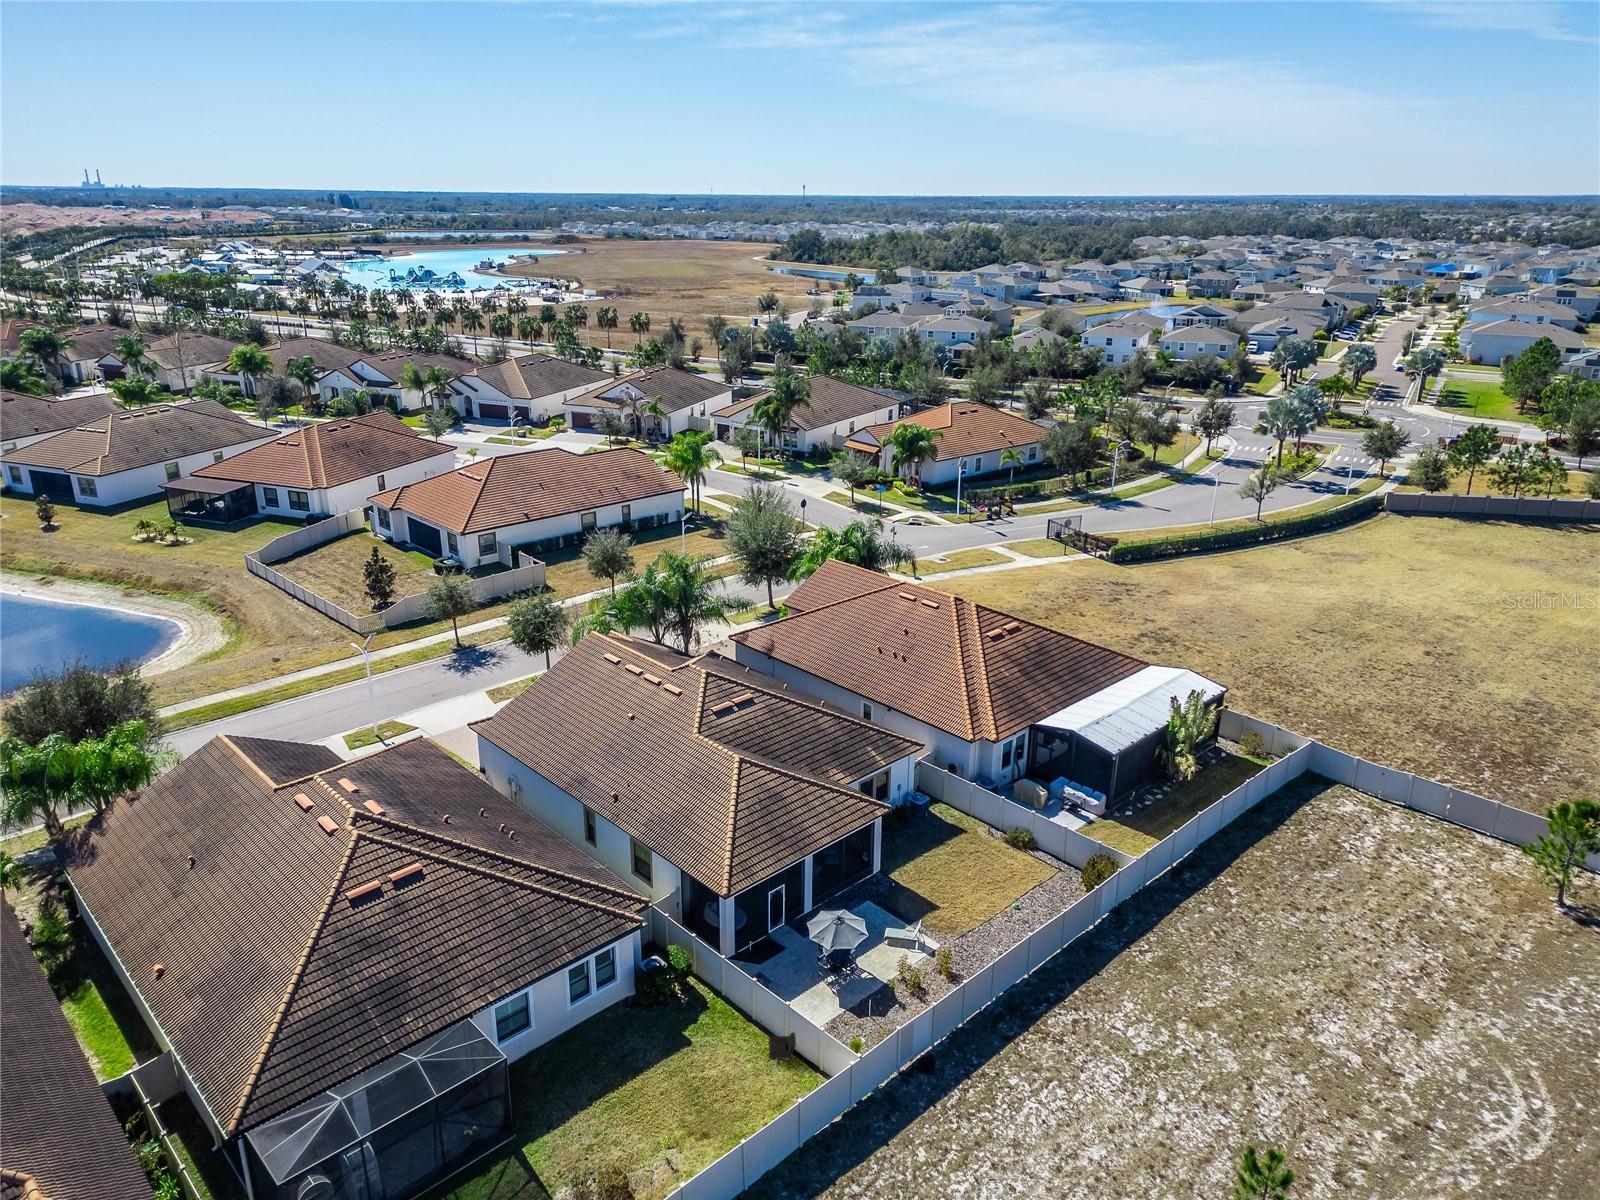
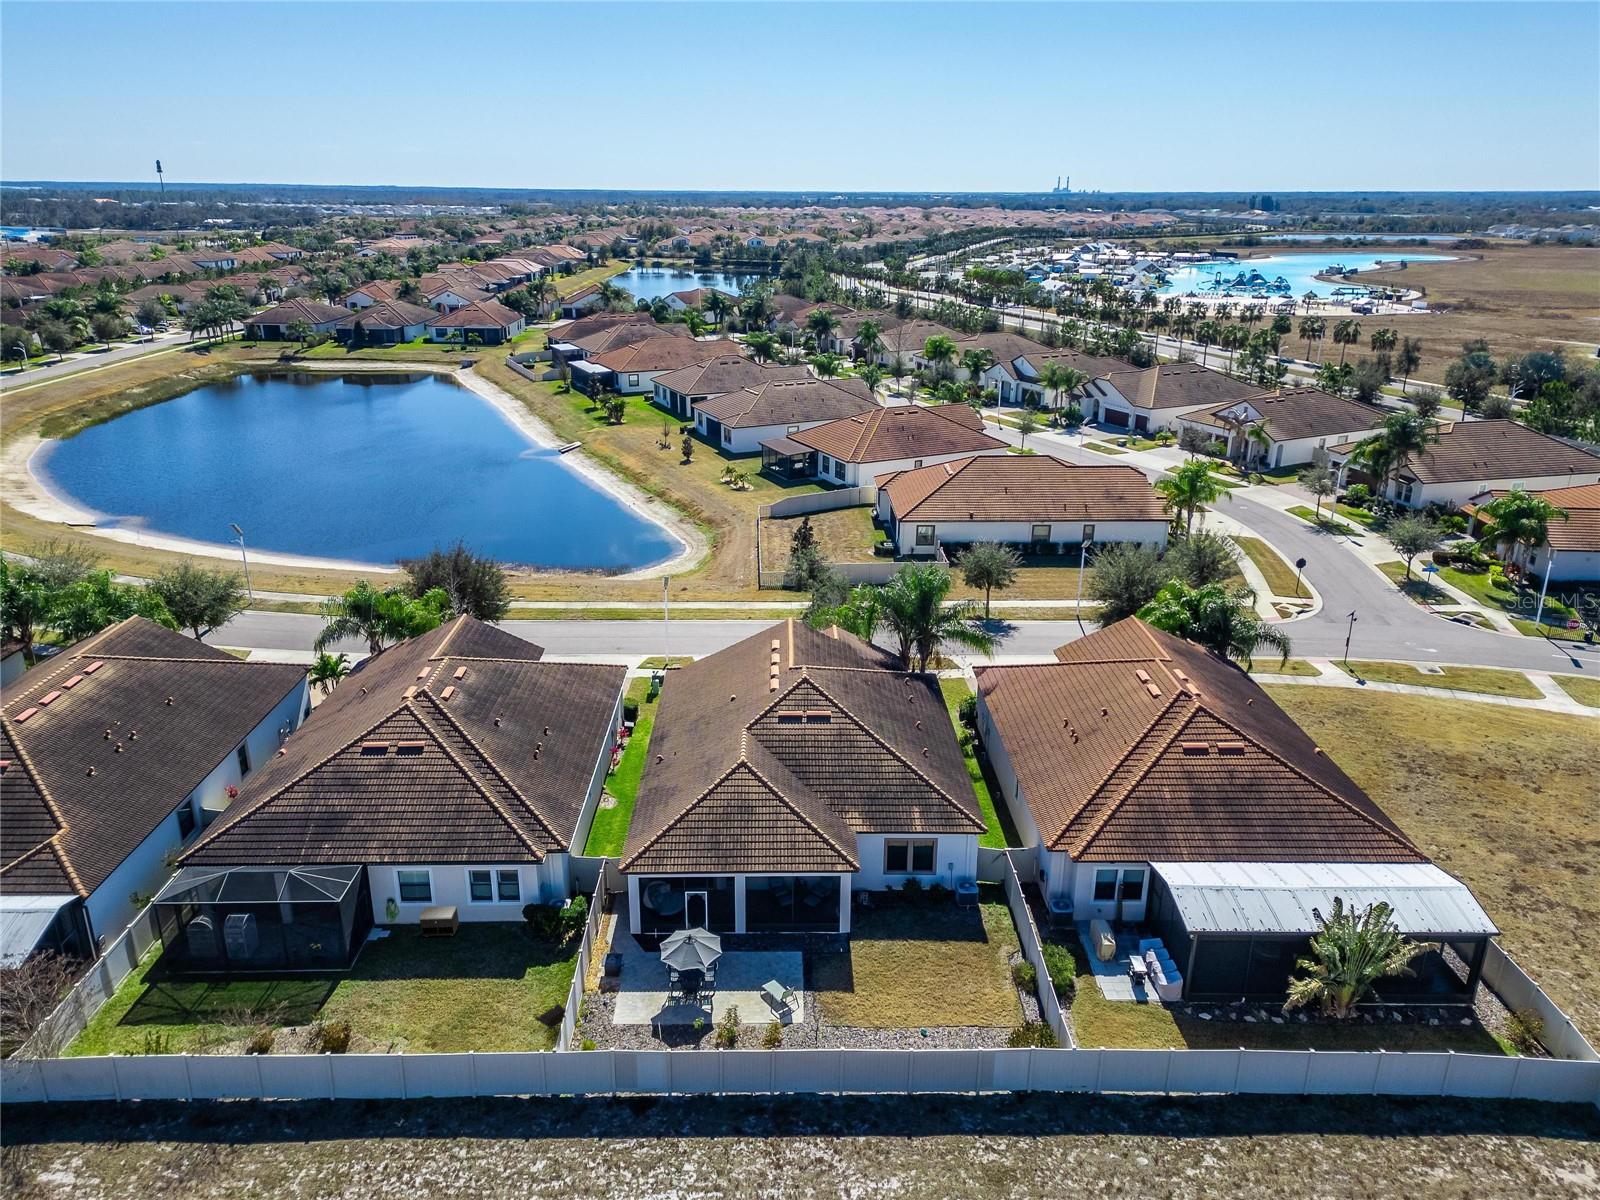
storage bench: none [522,1017,567,1067] -> present [419,906,459,937]

